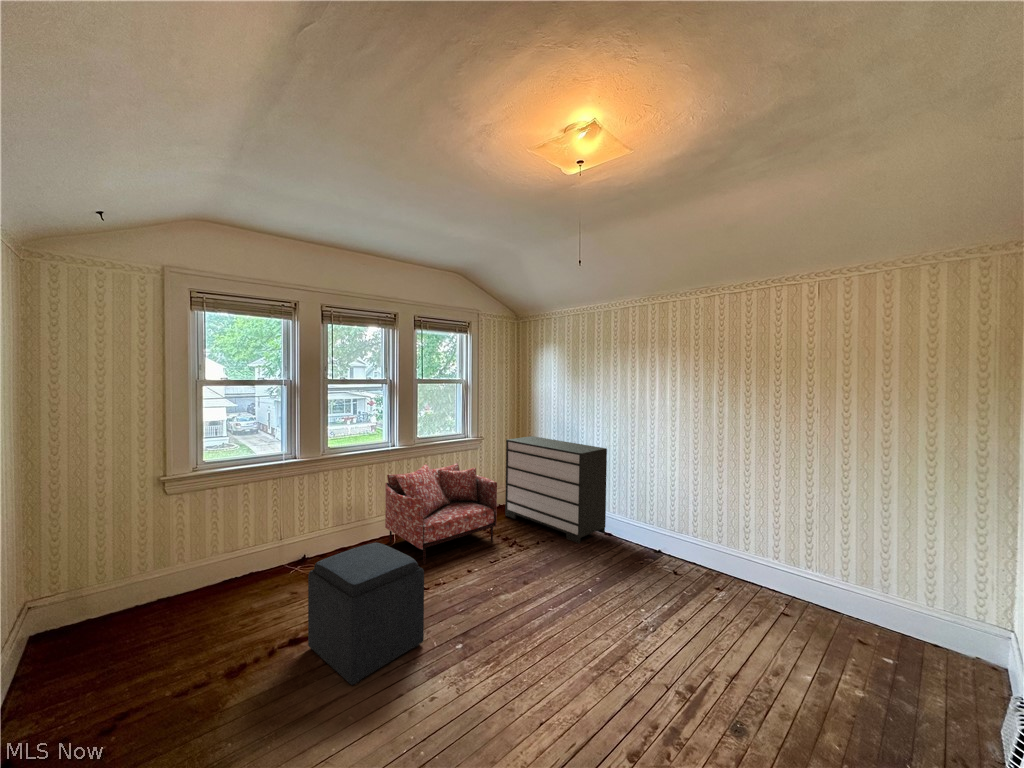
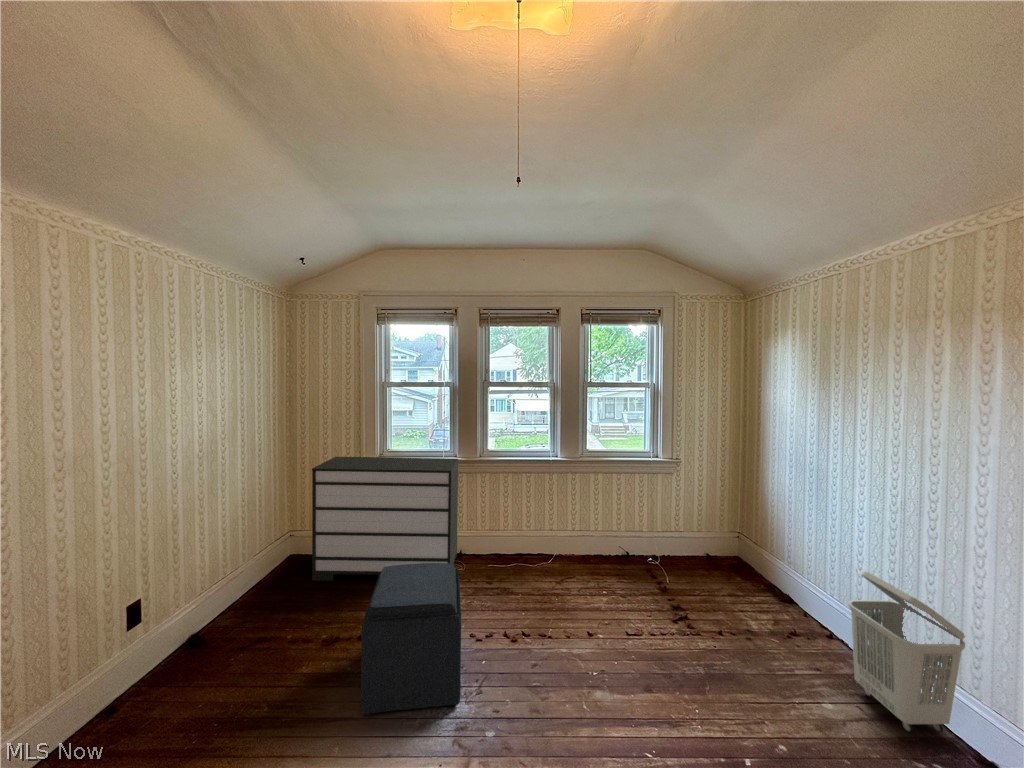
dresser: present [505,436,607,544] -> present [312,457,458,581]
armchair: present [385,463,497,564] -> none [533,484,666,604]
laundry basket: none [603,478,649,553] -> present [849,571,965,732]

